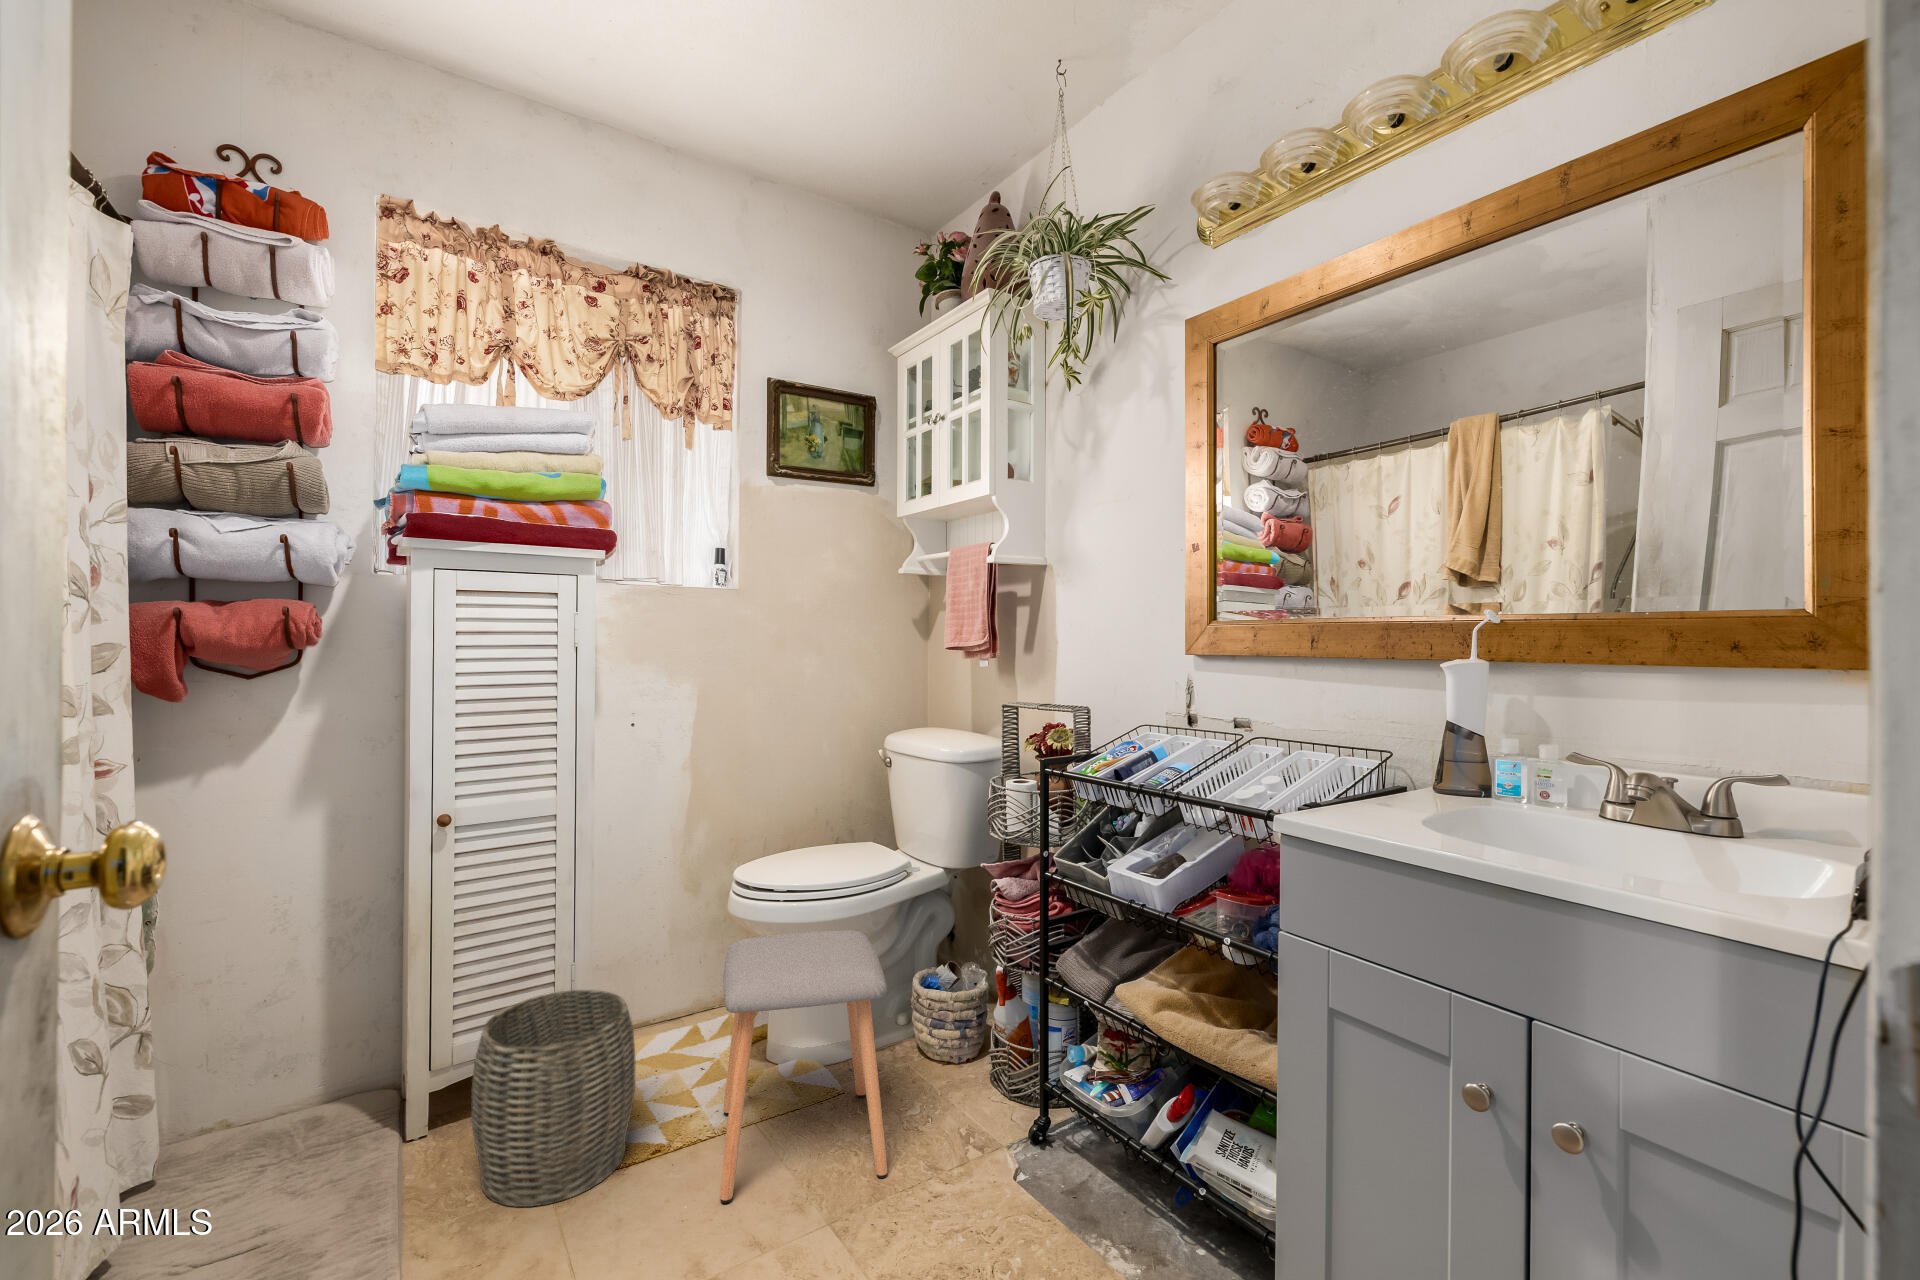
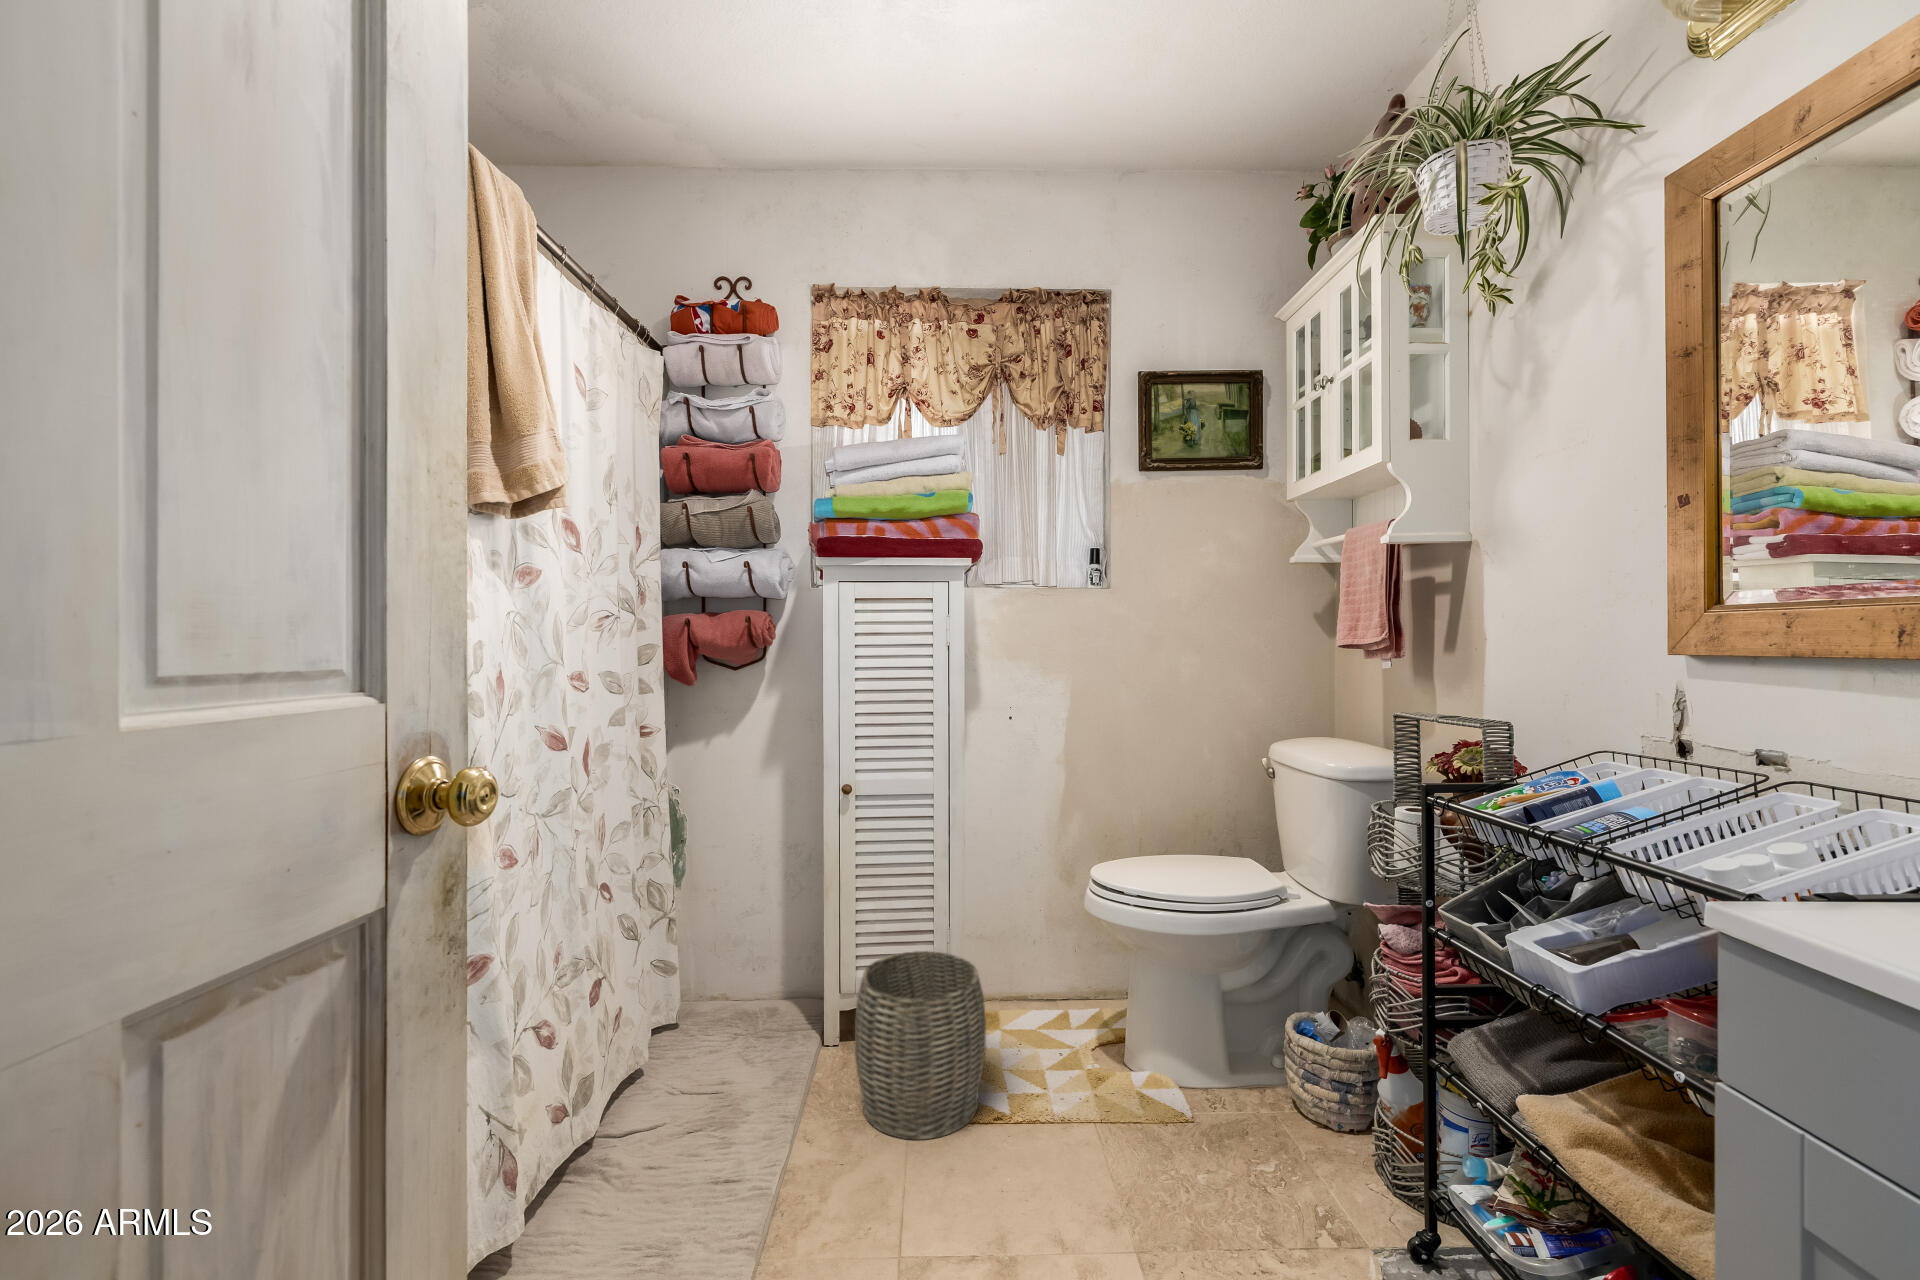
stool: present [720,930,888,1203] -> none [1042,937,1220,1233]

